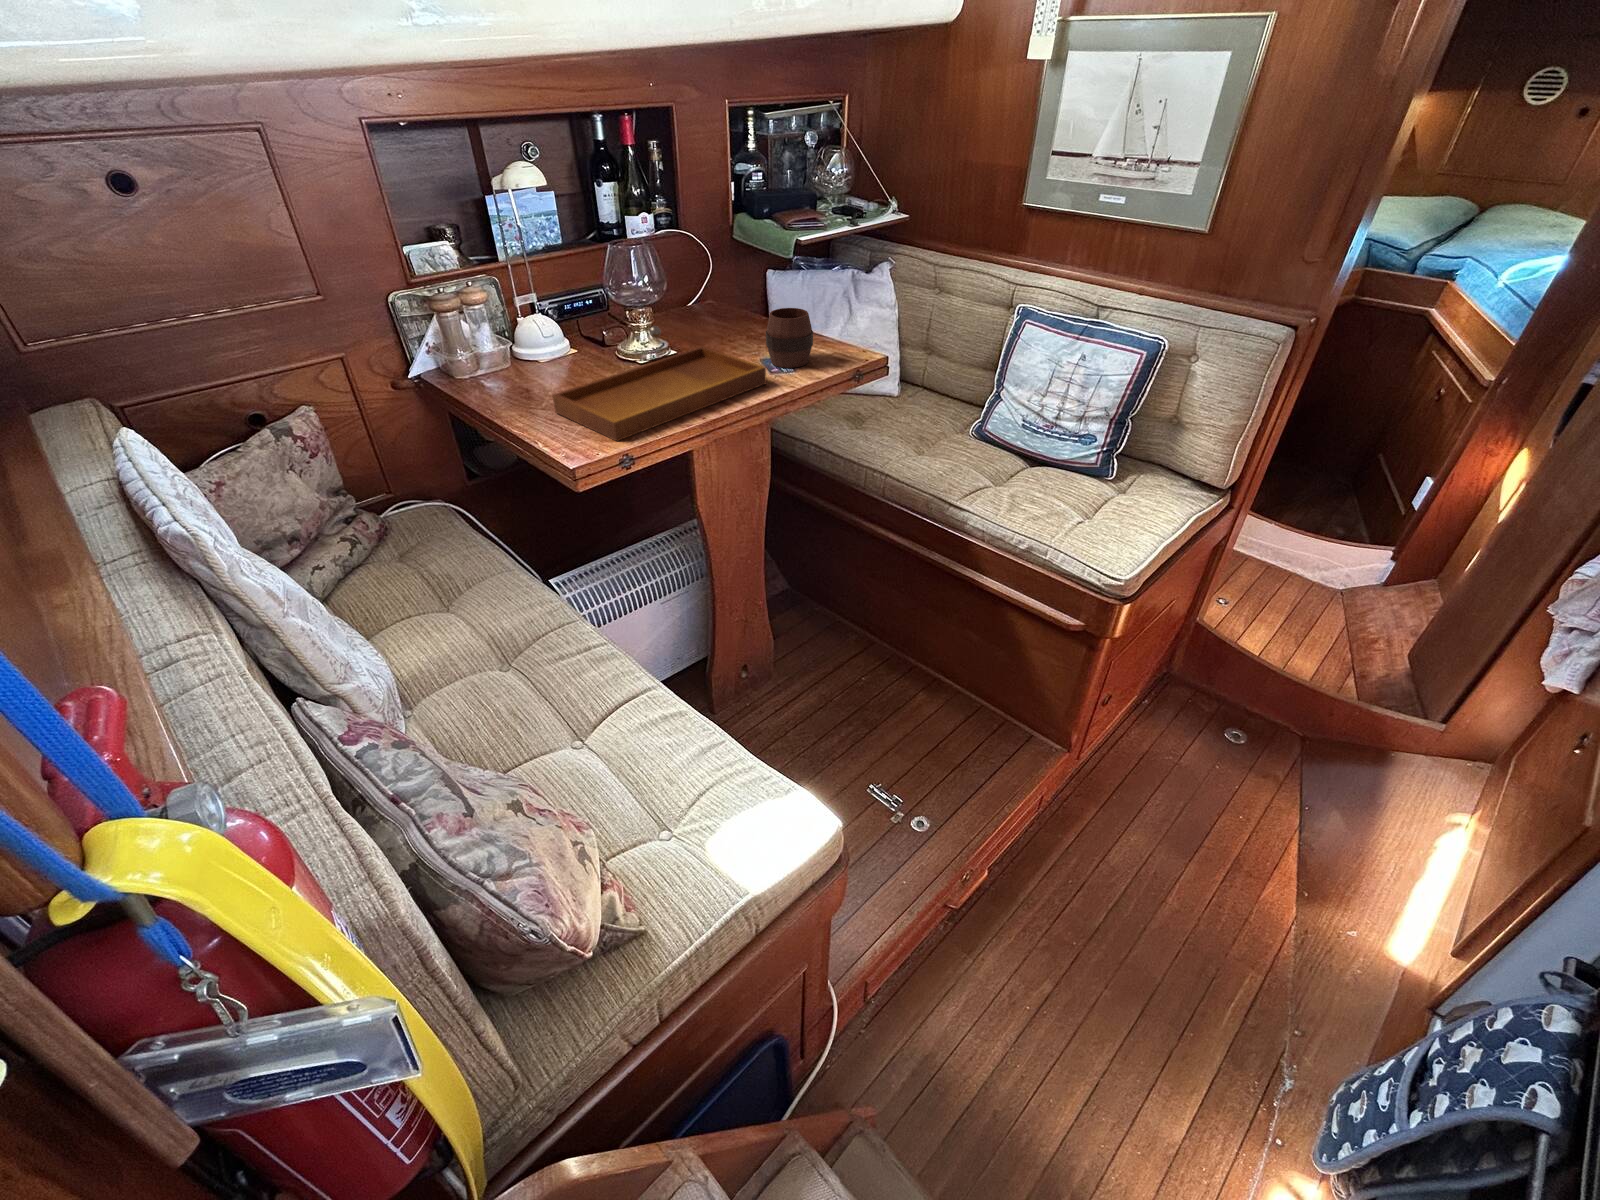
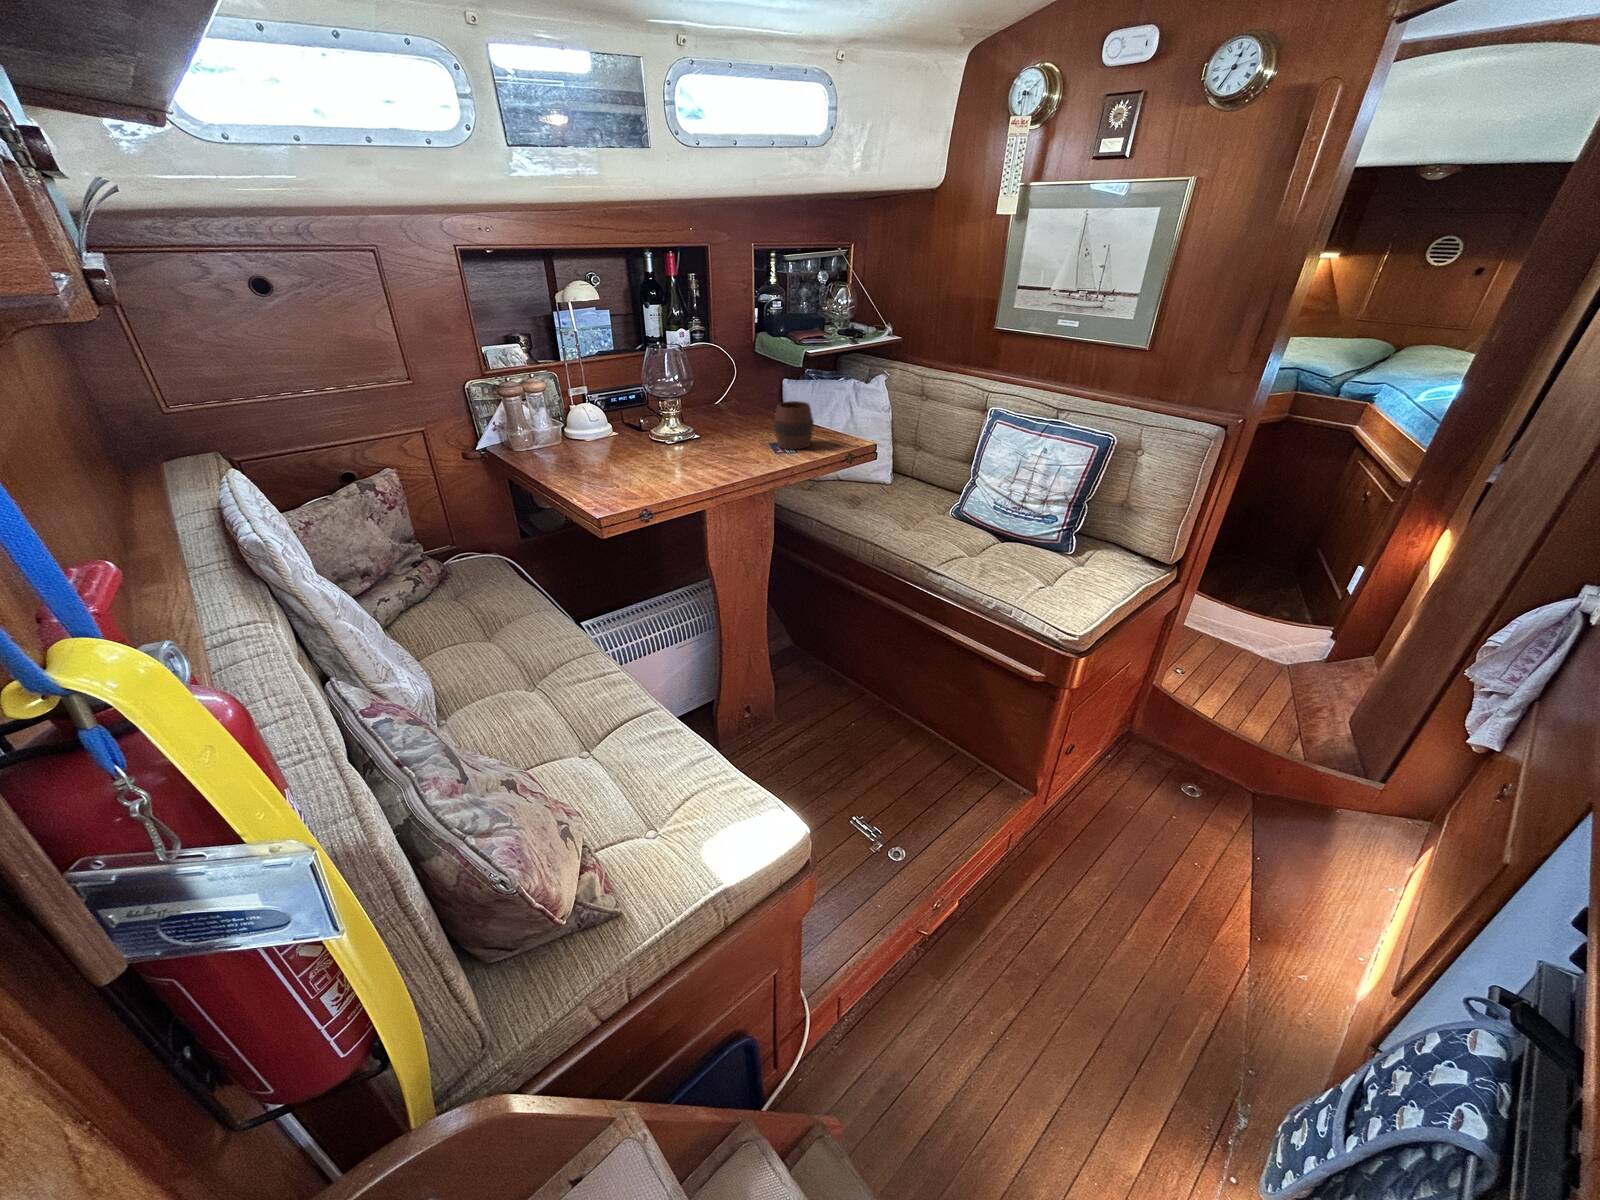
tray: present [552,326,766,441] -> none [589,408,771,497]

